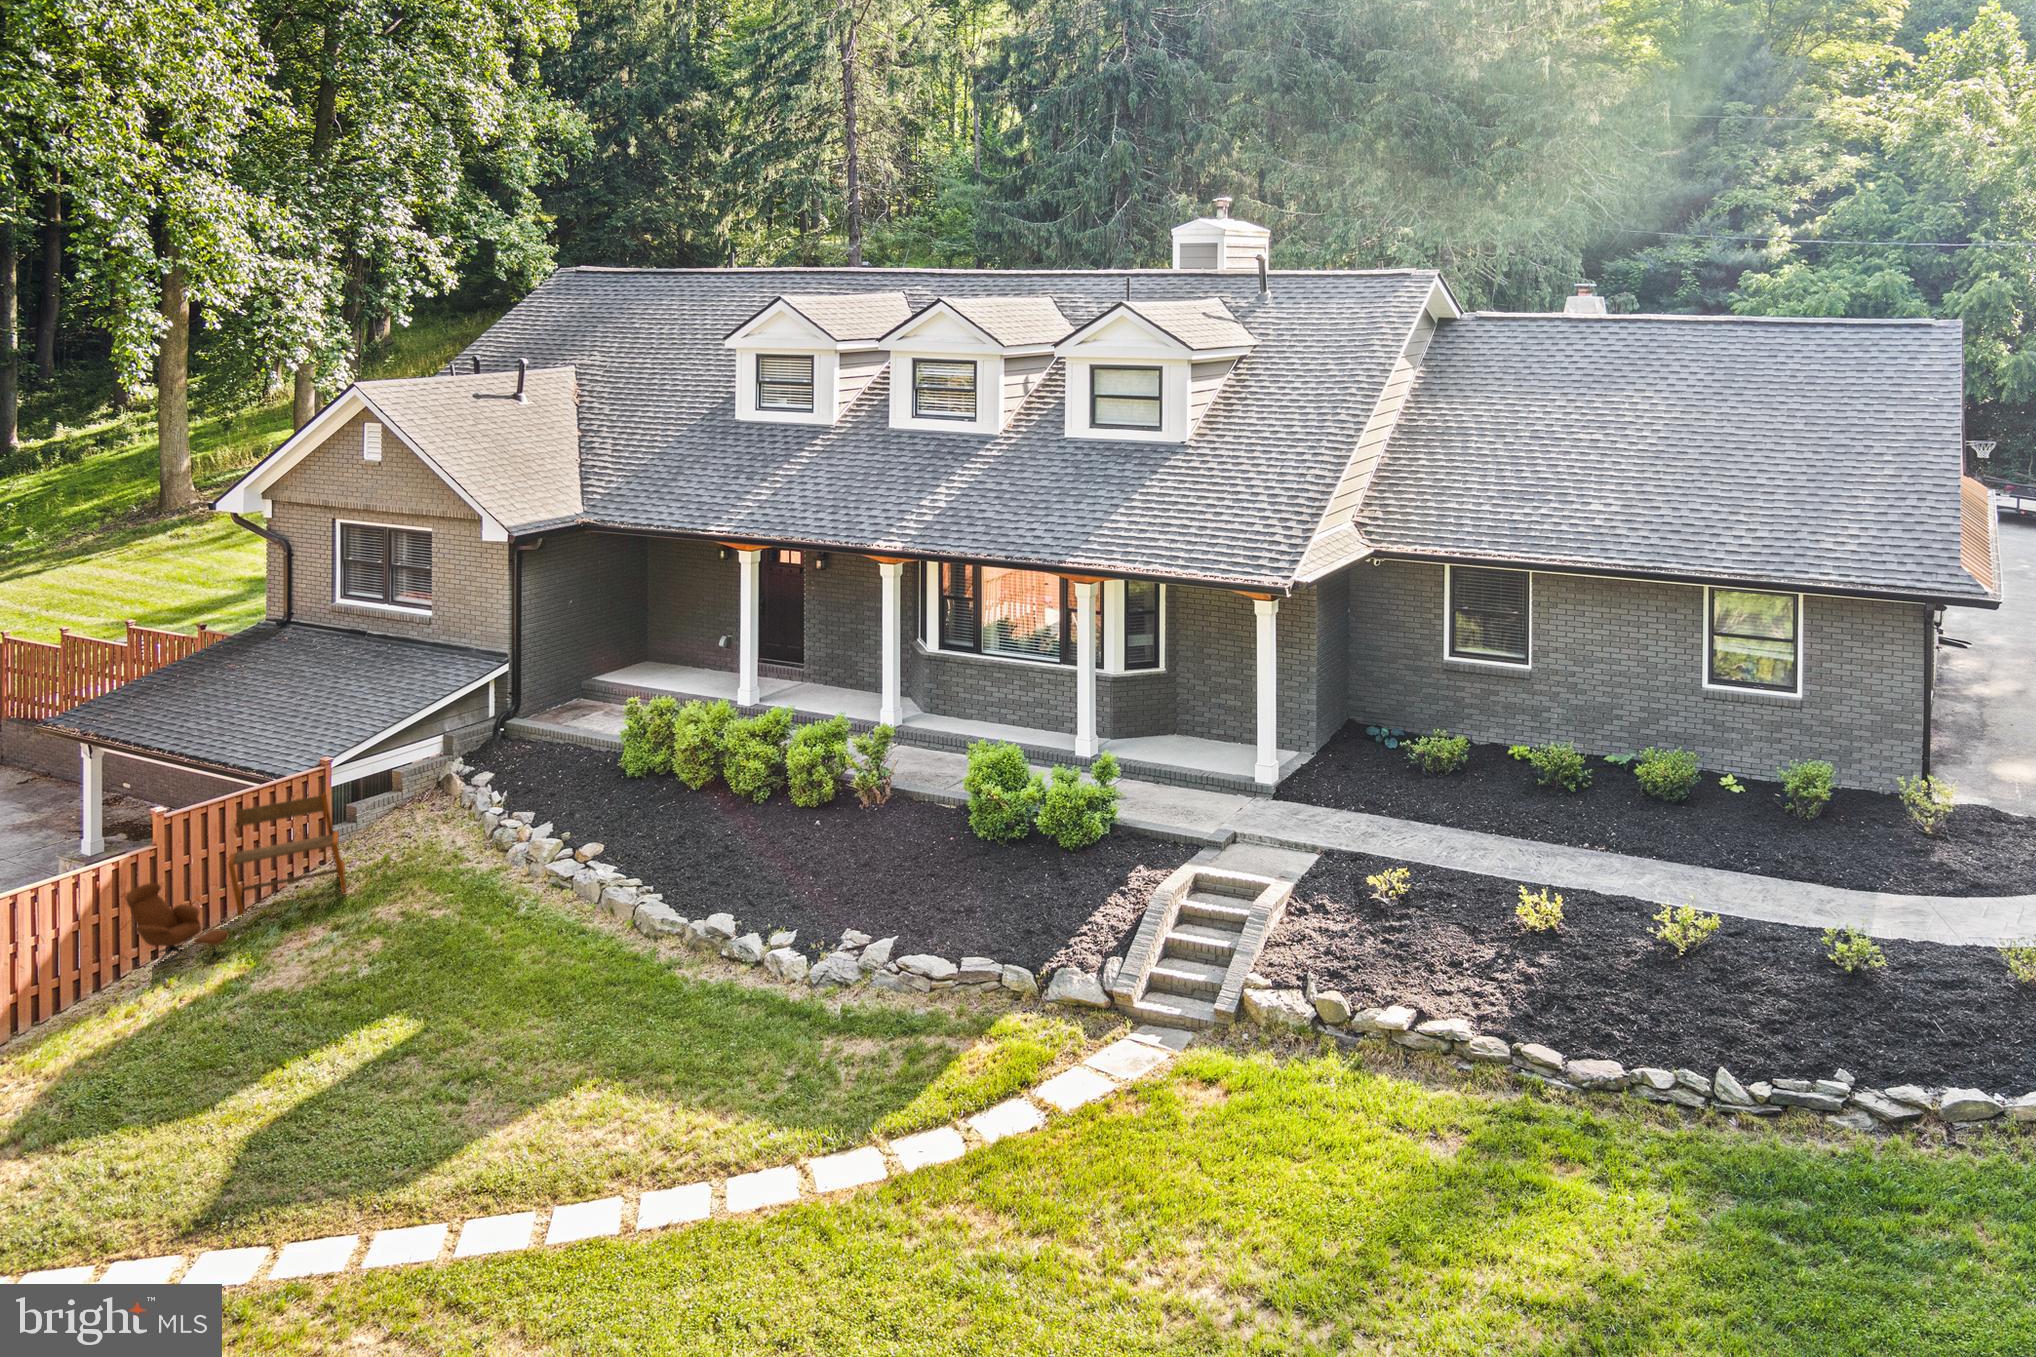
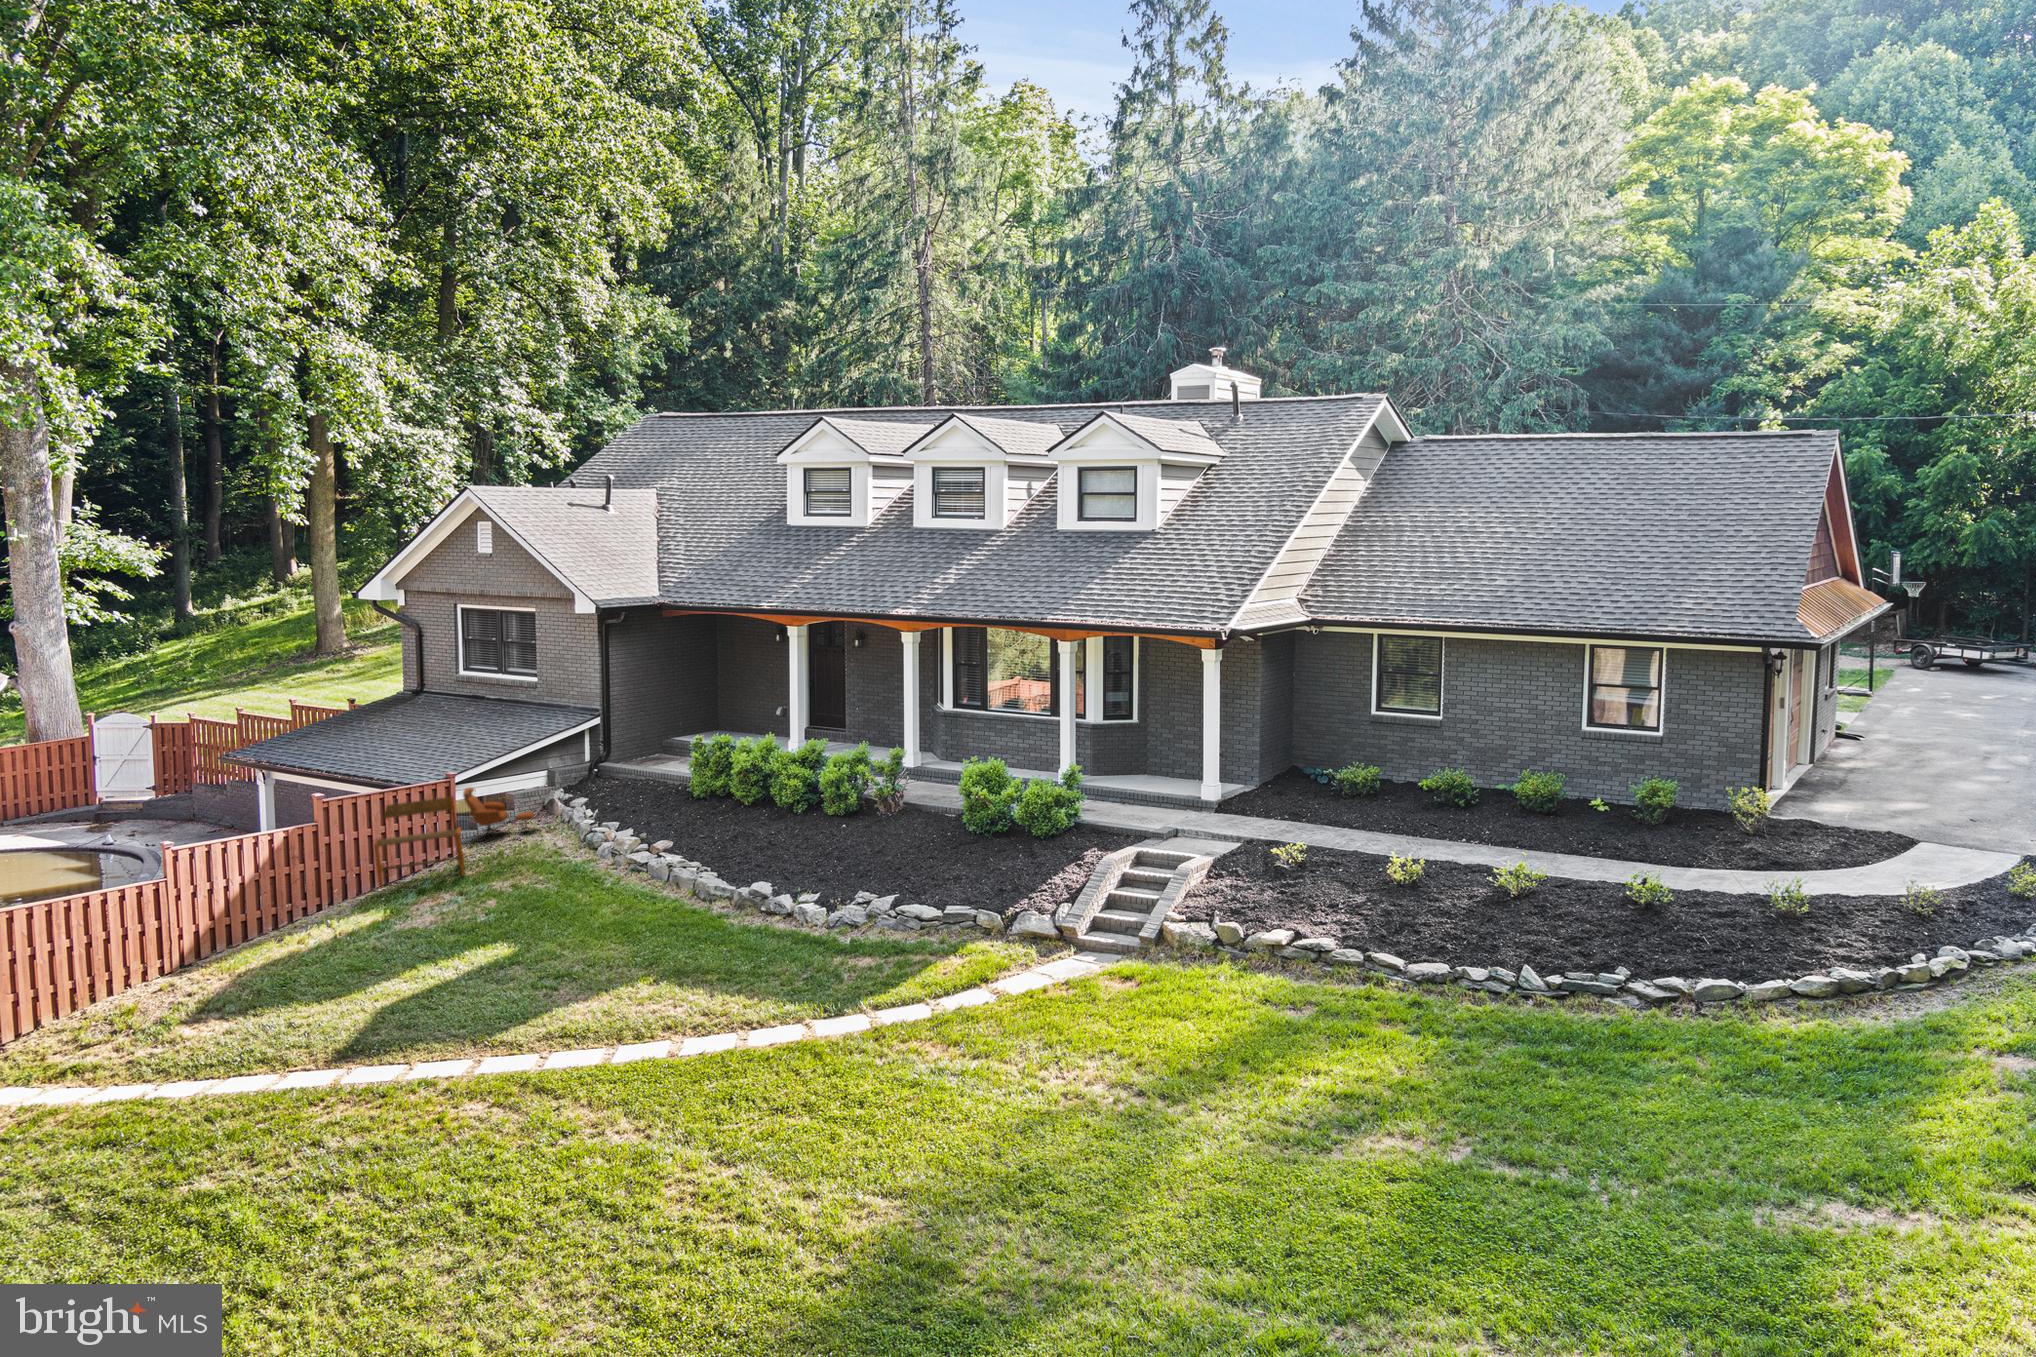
lounge chair: present [126,883,230,964] -> present [463,788,535,835]

